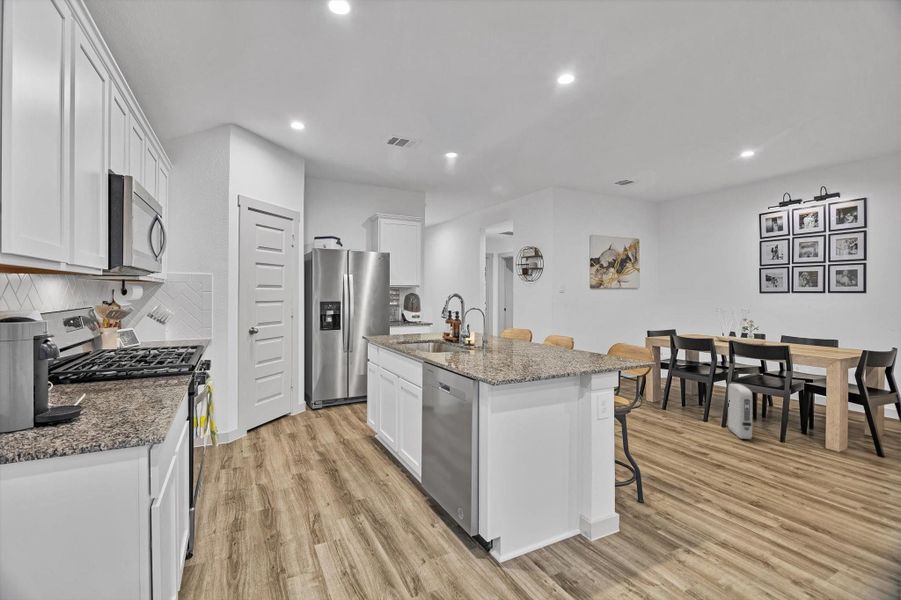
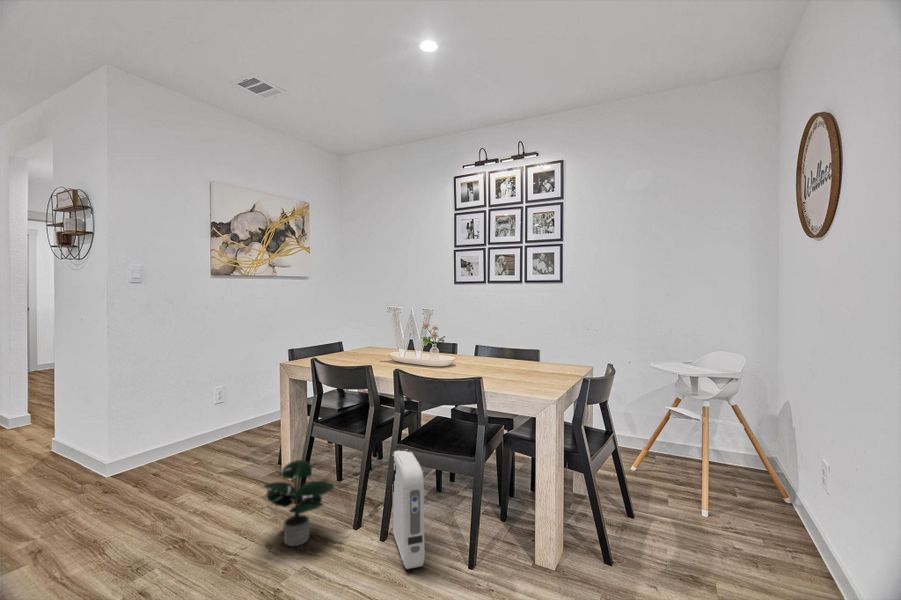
potted plant: none [655,384,694,423] -> present [264,460,335,546]

